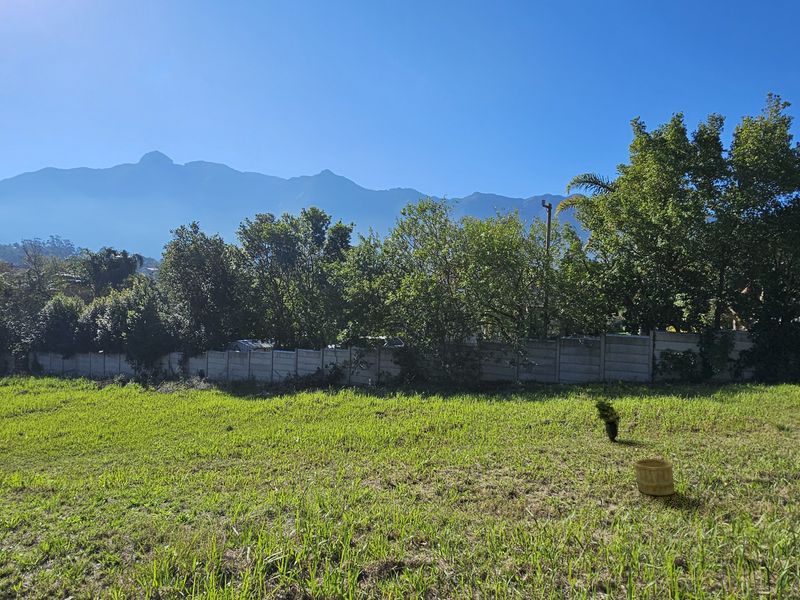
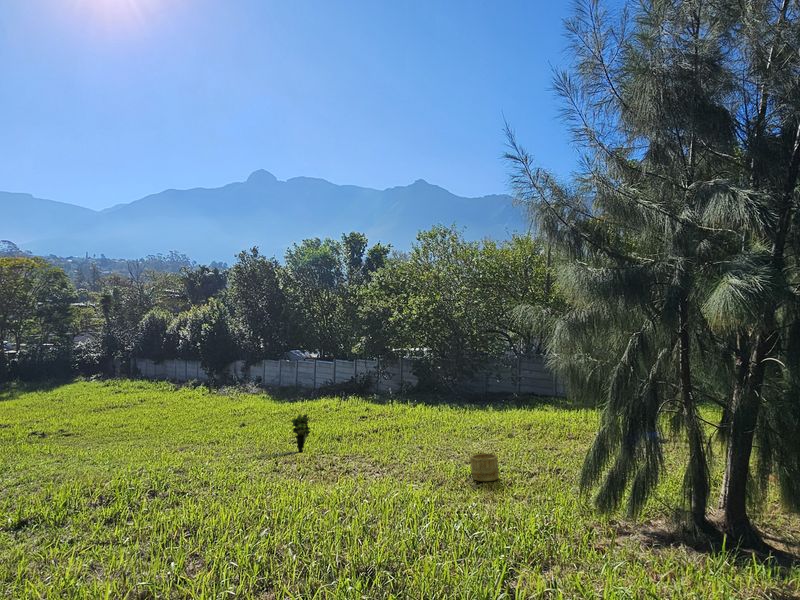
potted plant: present [594,397,620,442] -> present [291,414,311,452]

